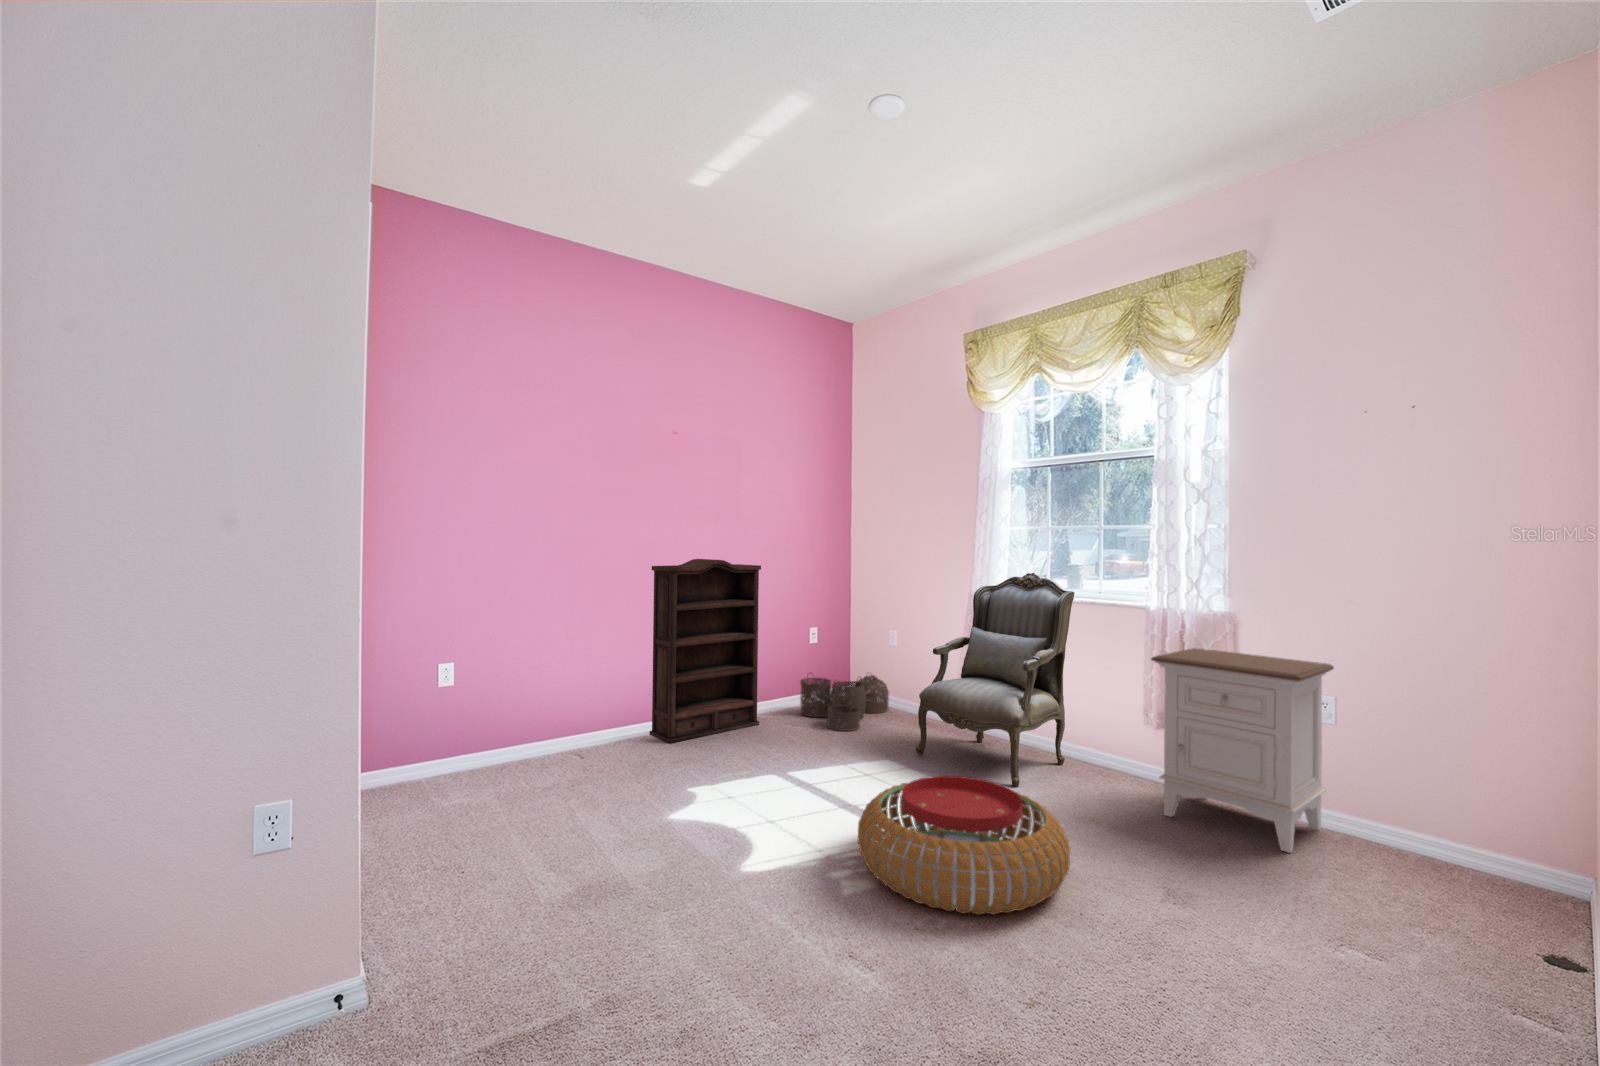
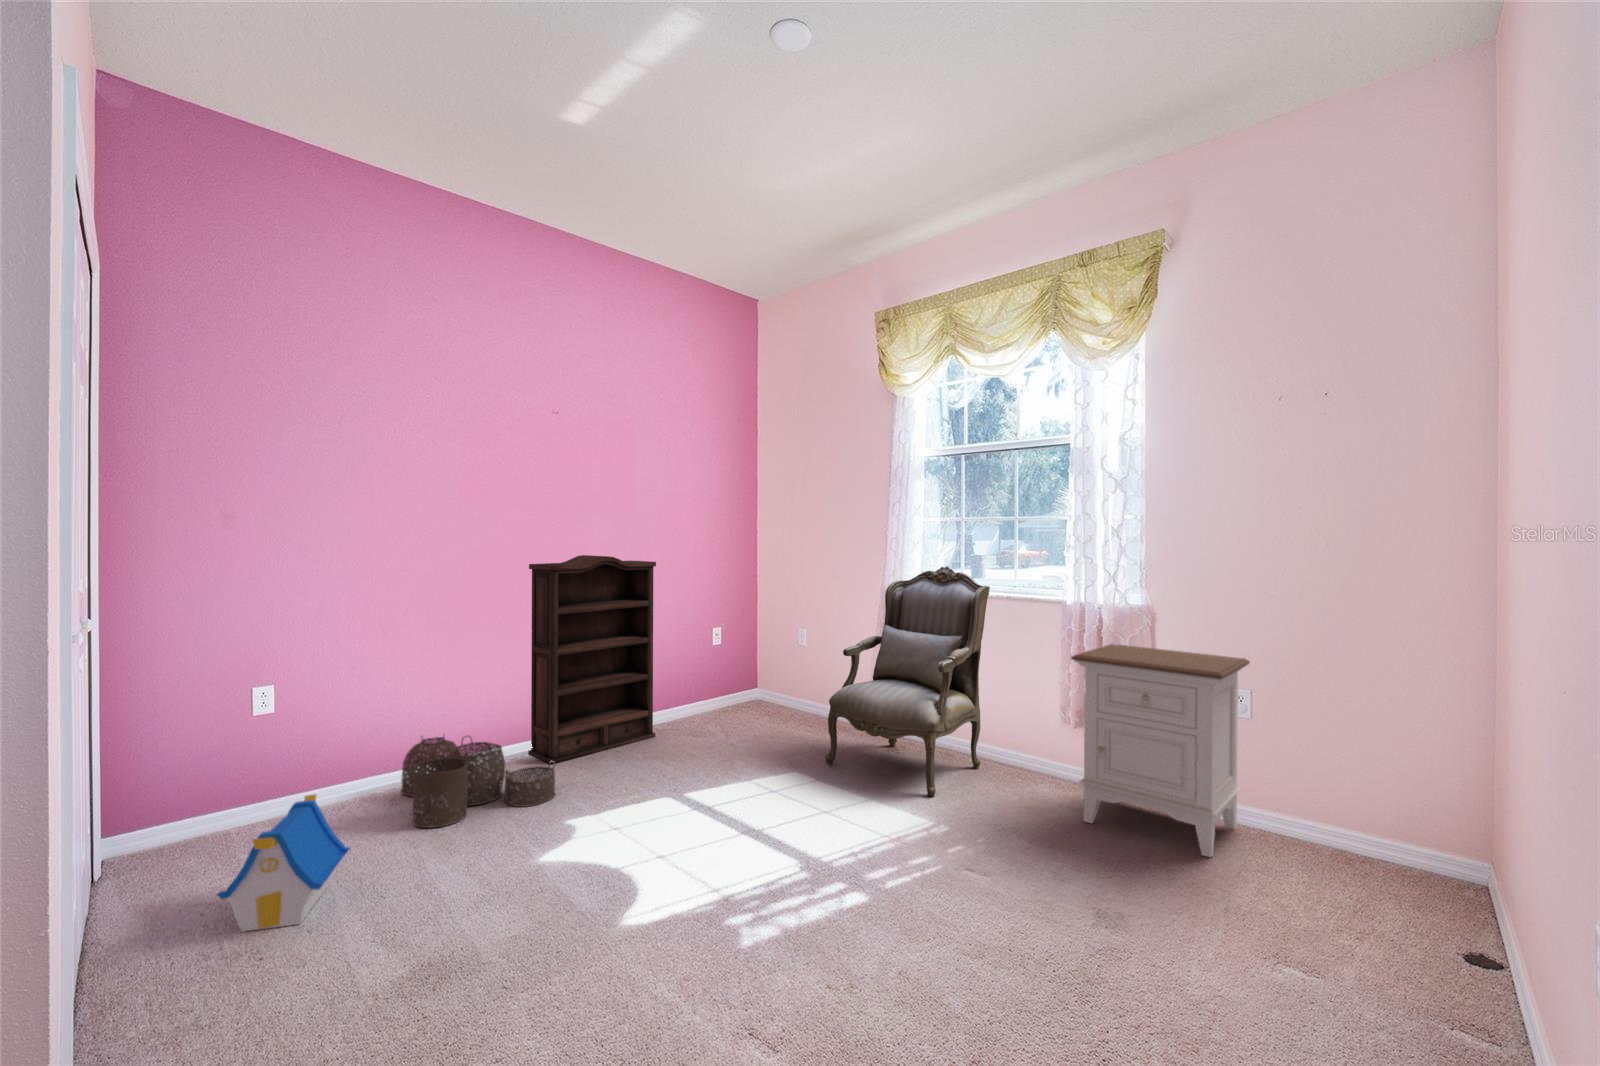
woven basket: present [800,675,889,731] -> present [401,736,555,828]
toy house: none [421,751,517,856] -> present [217,794,350,931]
pouf: present [858,776,1070,915] -> none [761,796,995,960]

